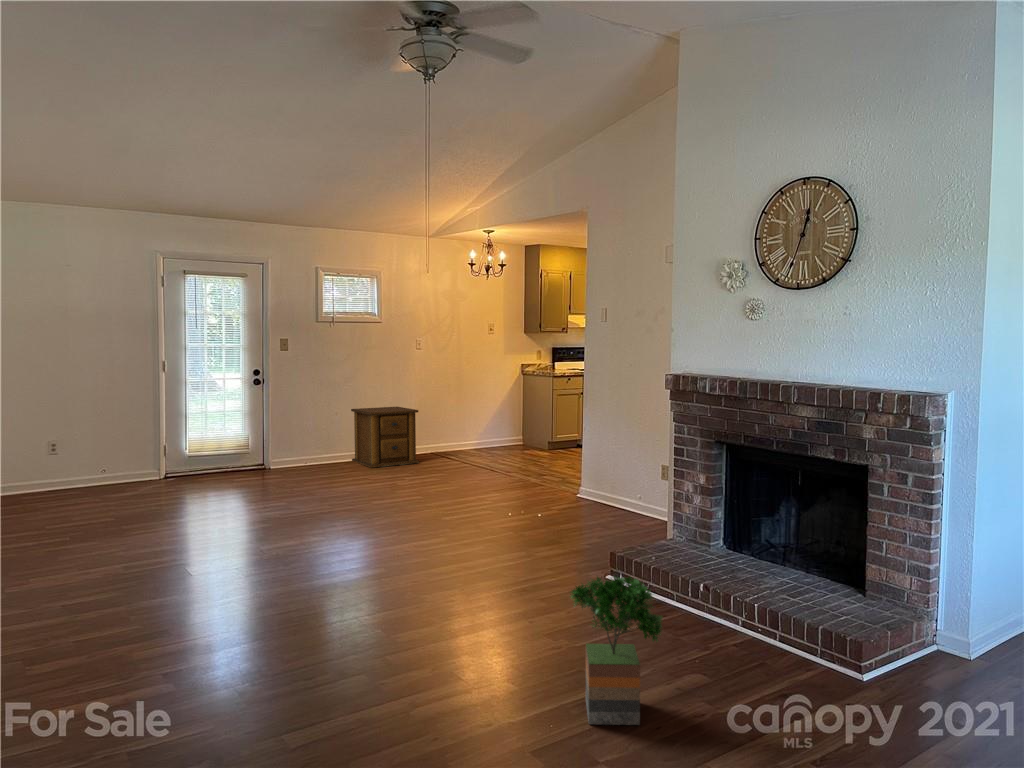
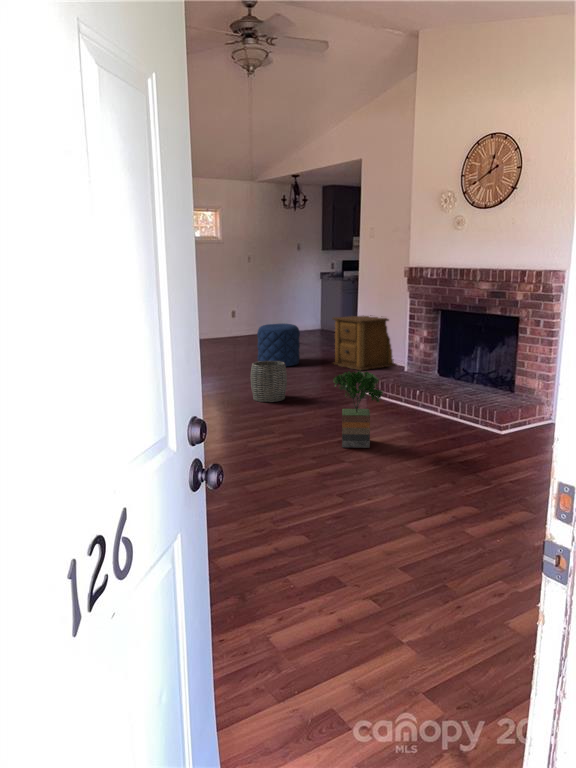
side table: present [351,407,419,468] -> present [333,315,396,370]
pouf: none [432,450,497,519] -> present [257,323,300,366]
woven basket: none [420,527,480,601] -> present [251,361,287,402]

